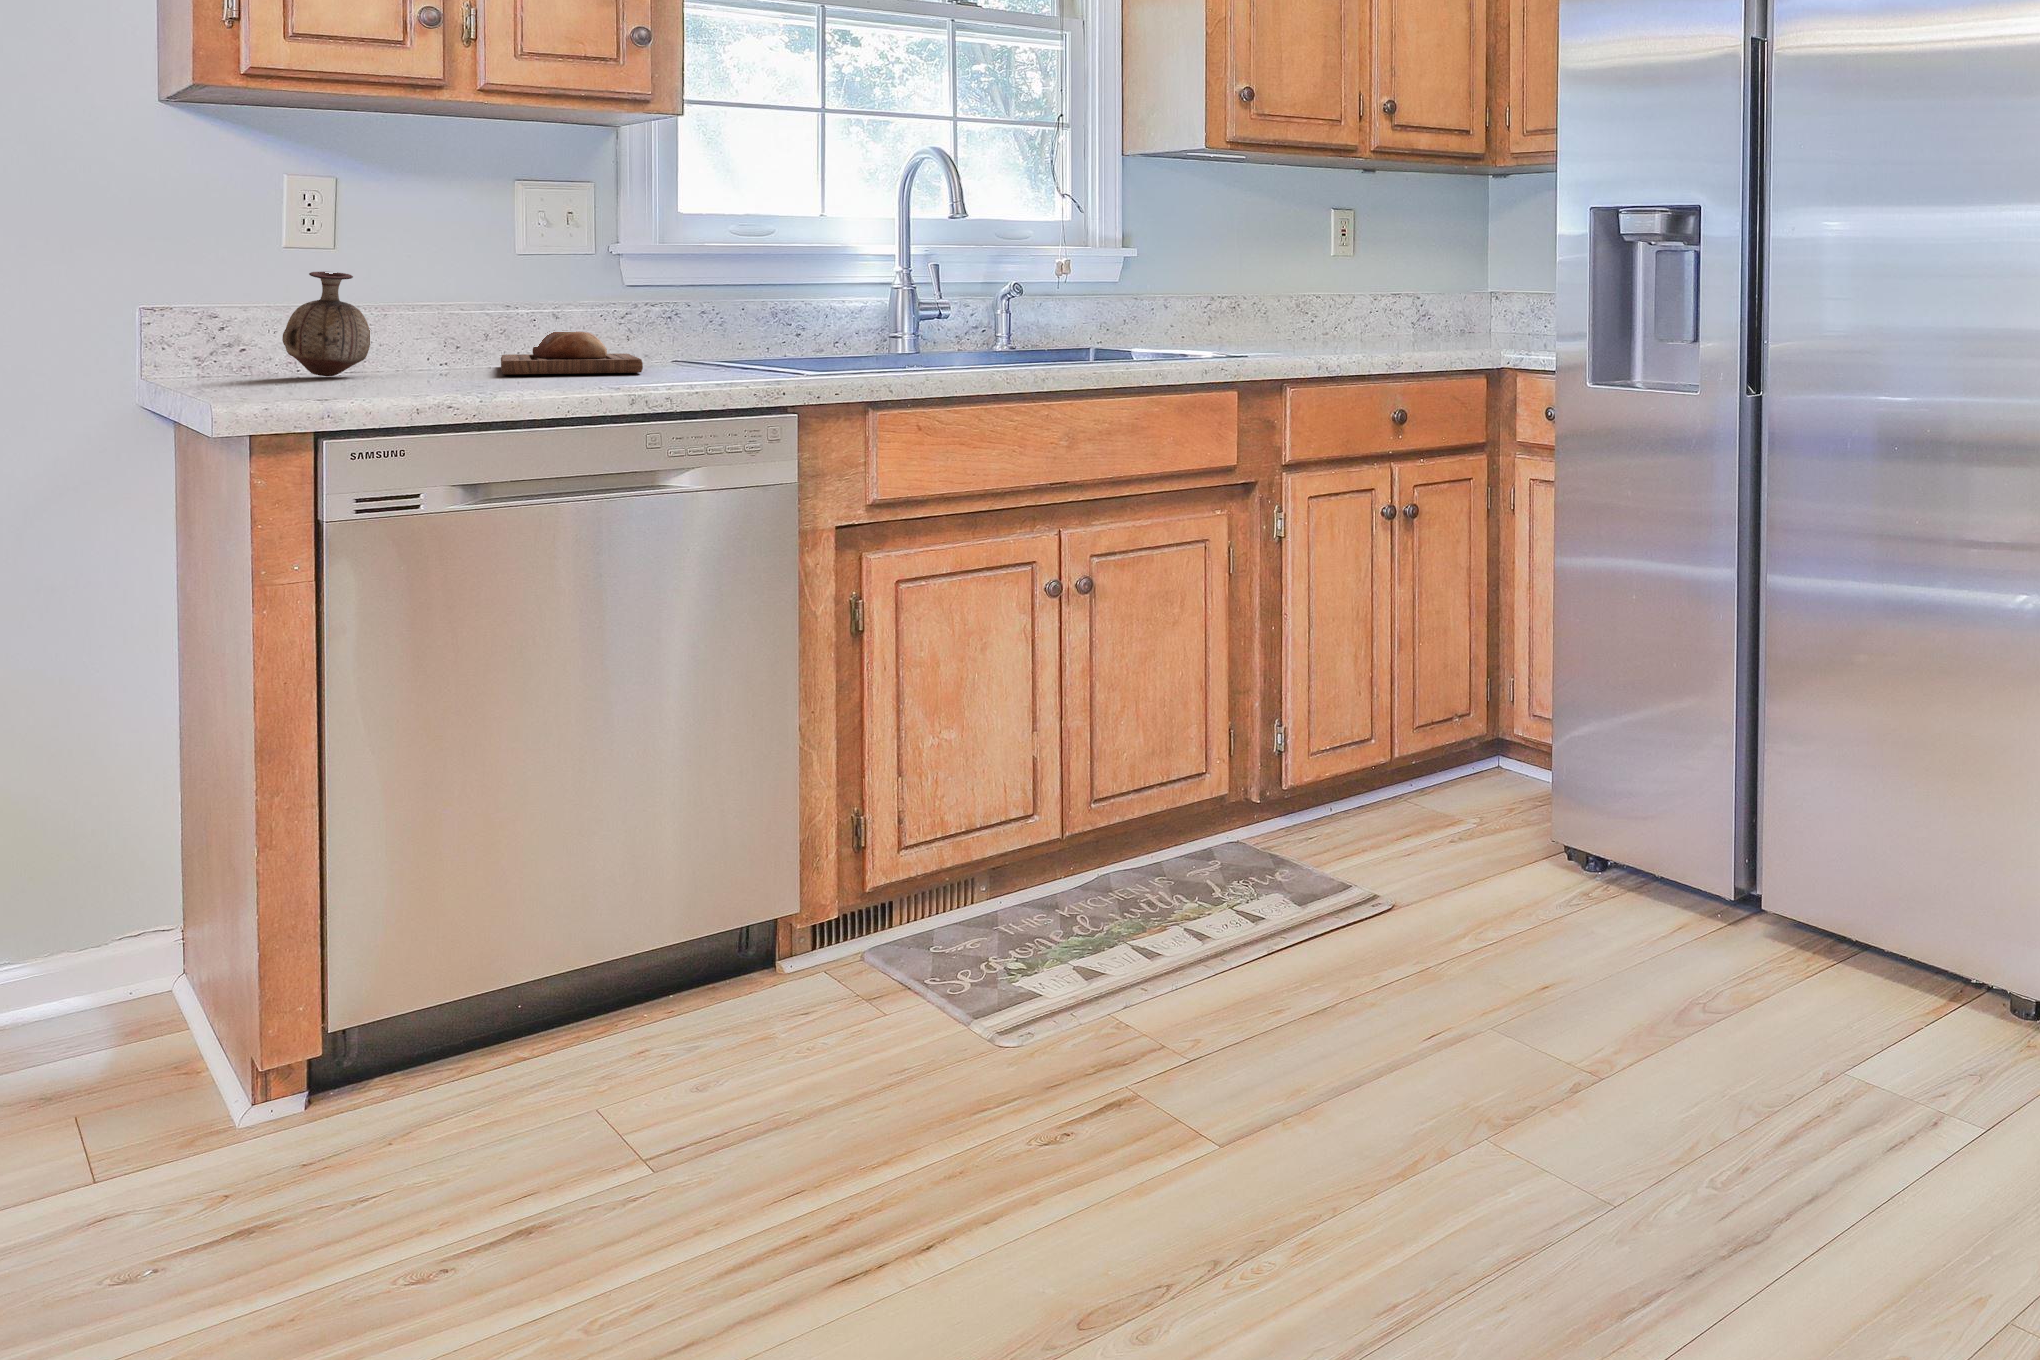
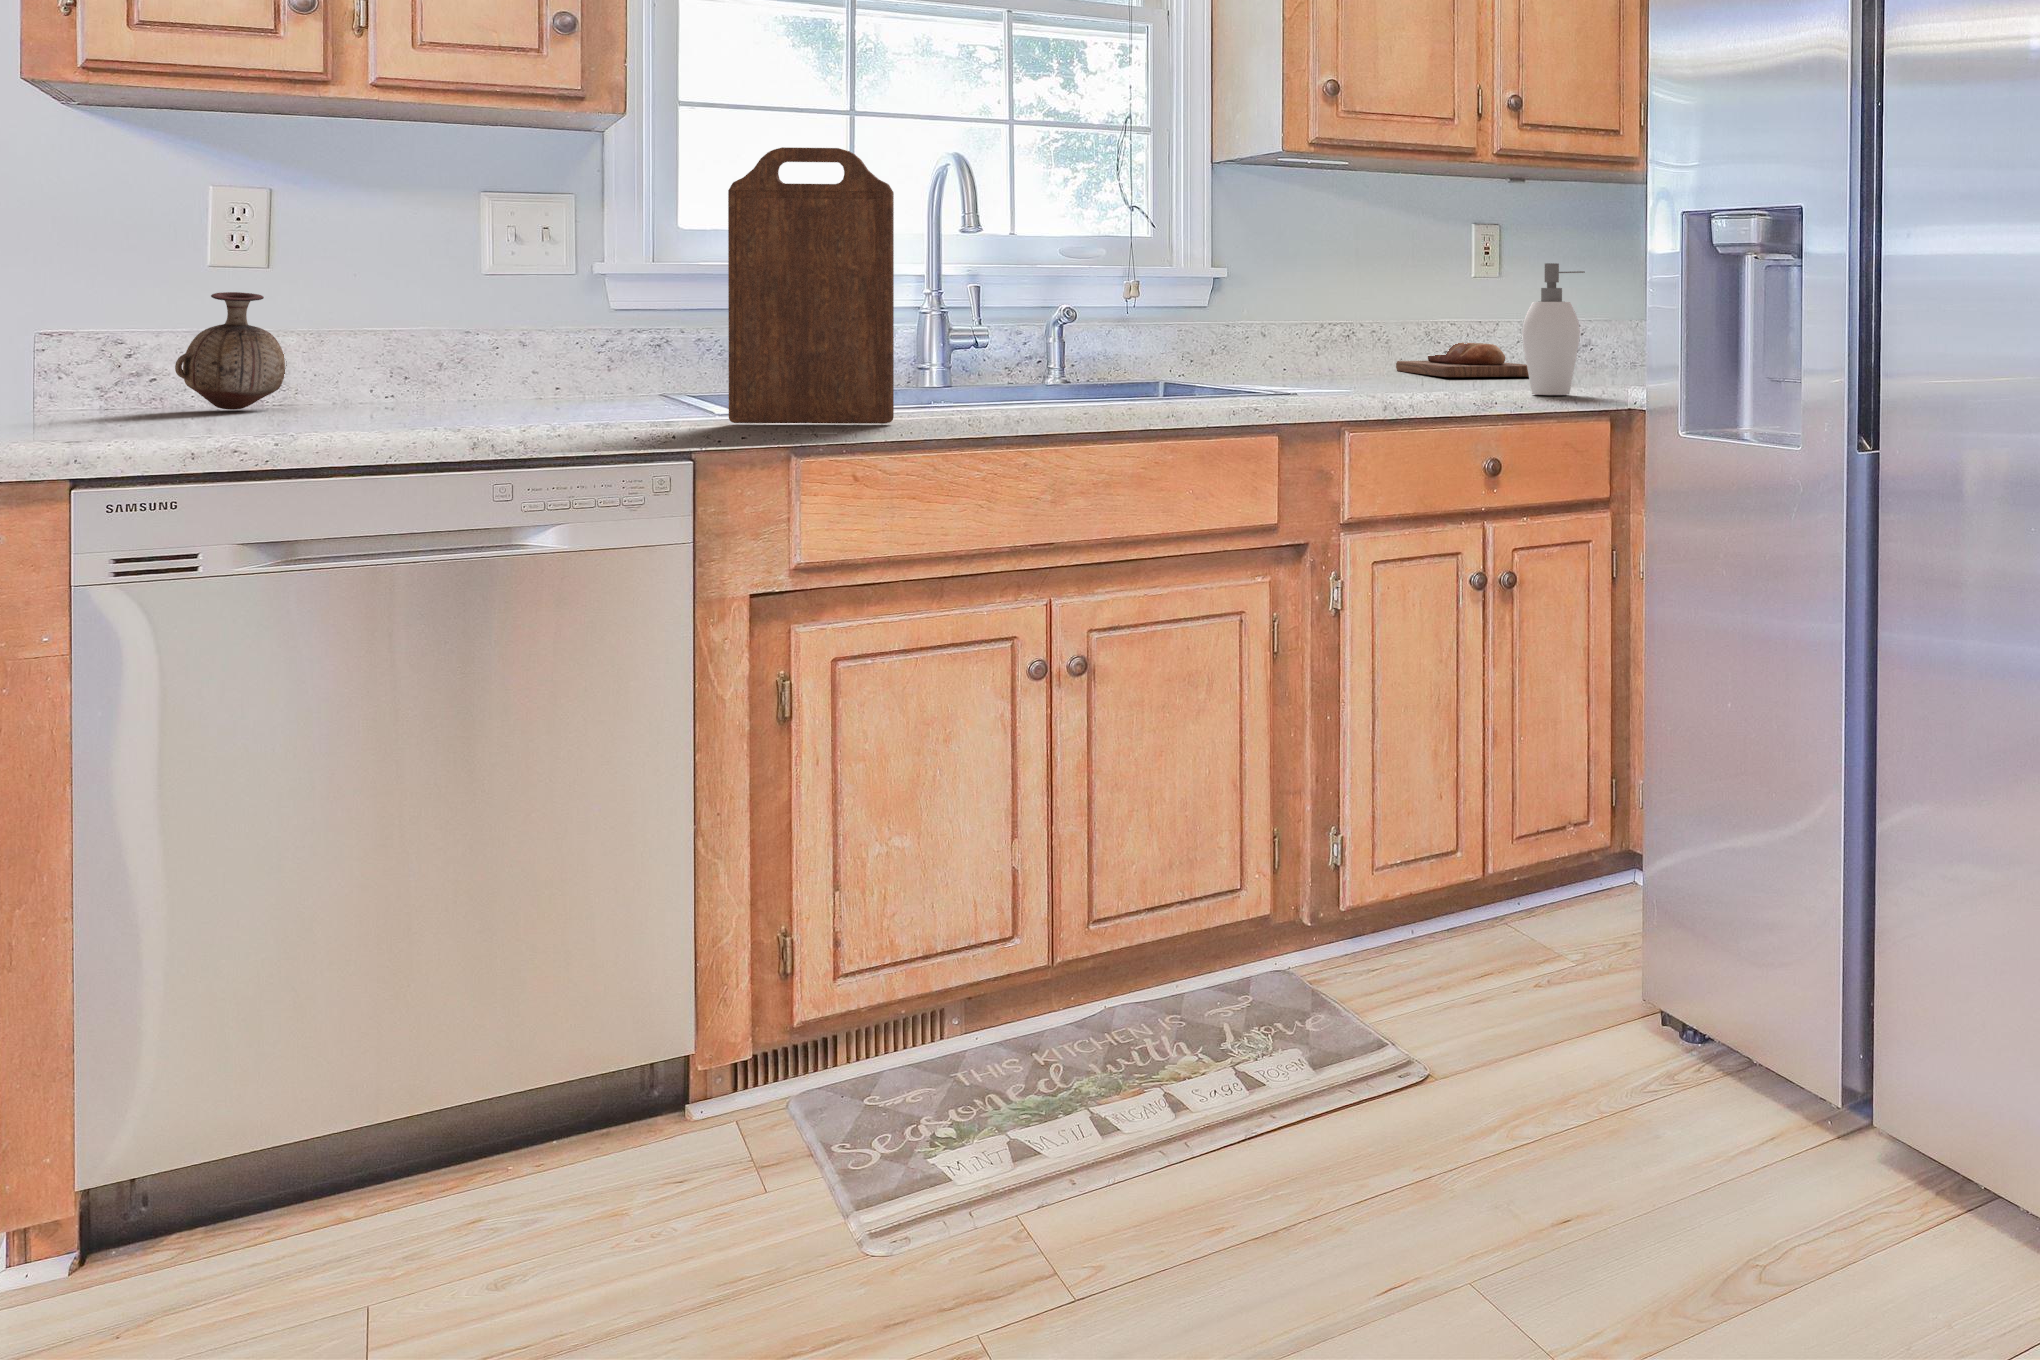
cutting board: none [812,149,954,382] -> present [728,147,894,424]
soap dispenser: none [1420,250,1477,361] -> present [1522,263,1585,395]
bread loaf: present [501,331,643,374] -> present [1396,342,1529,377]

